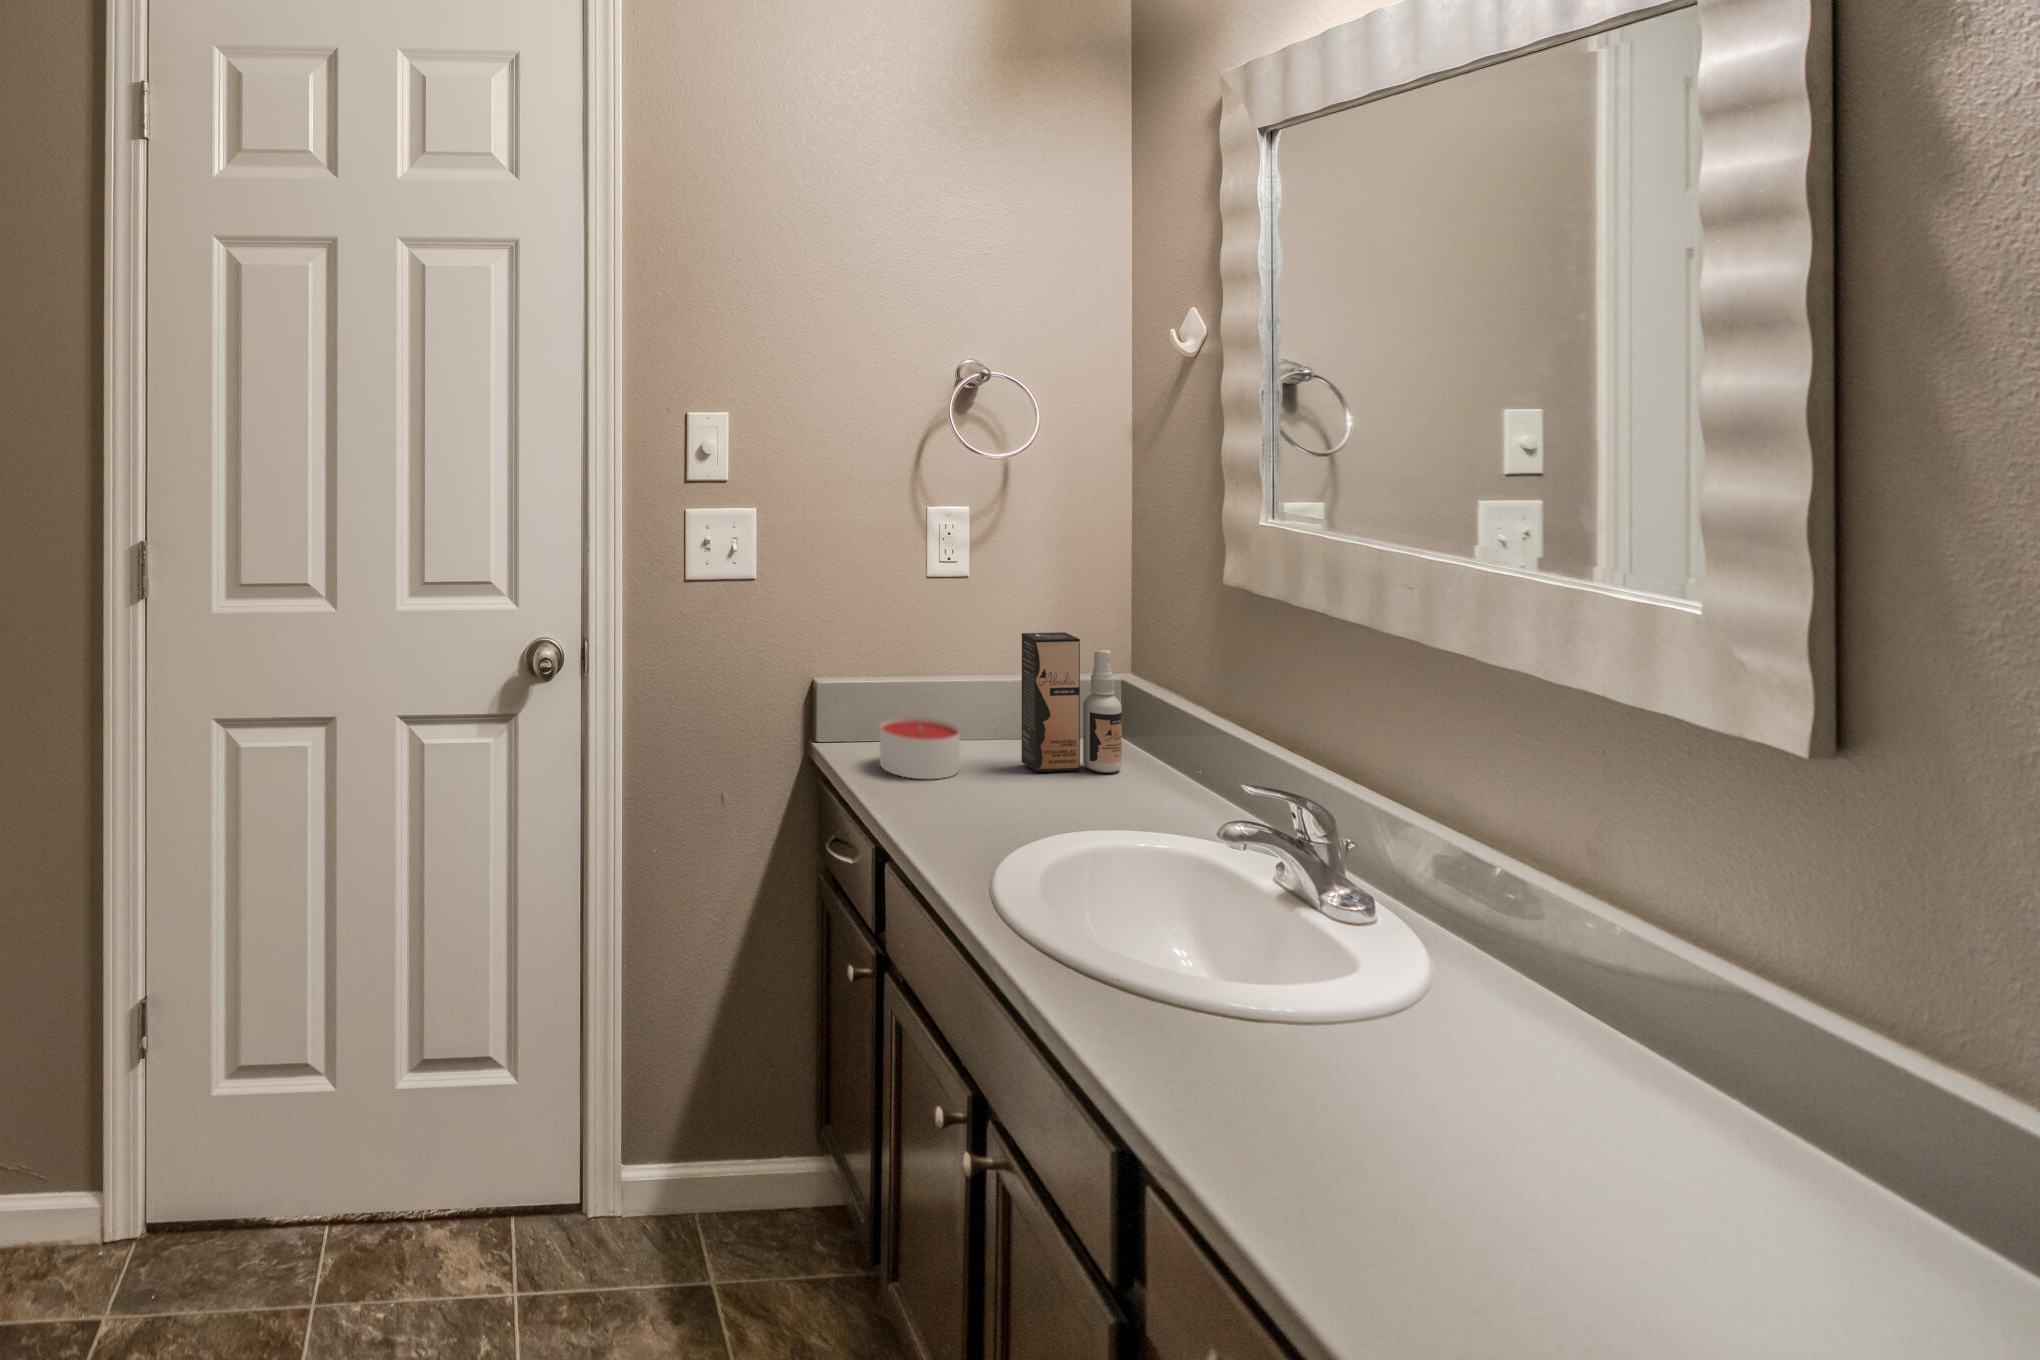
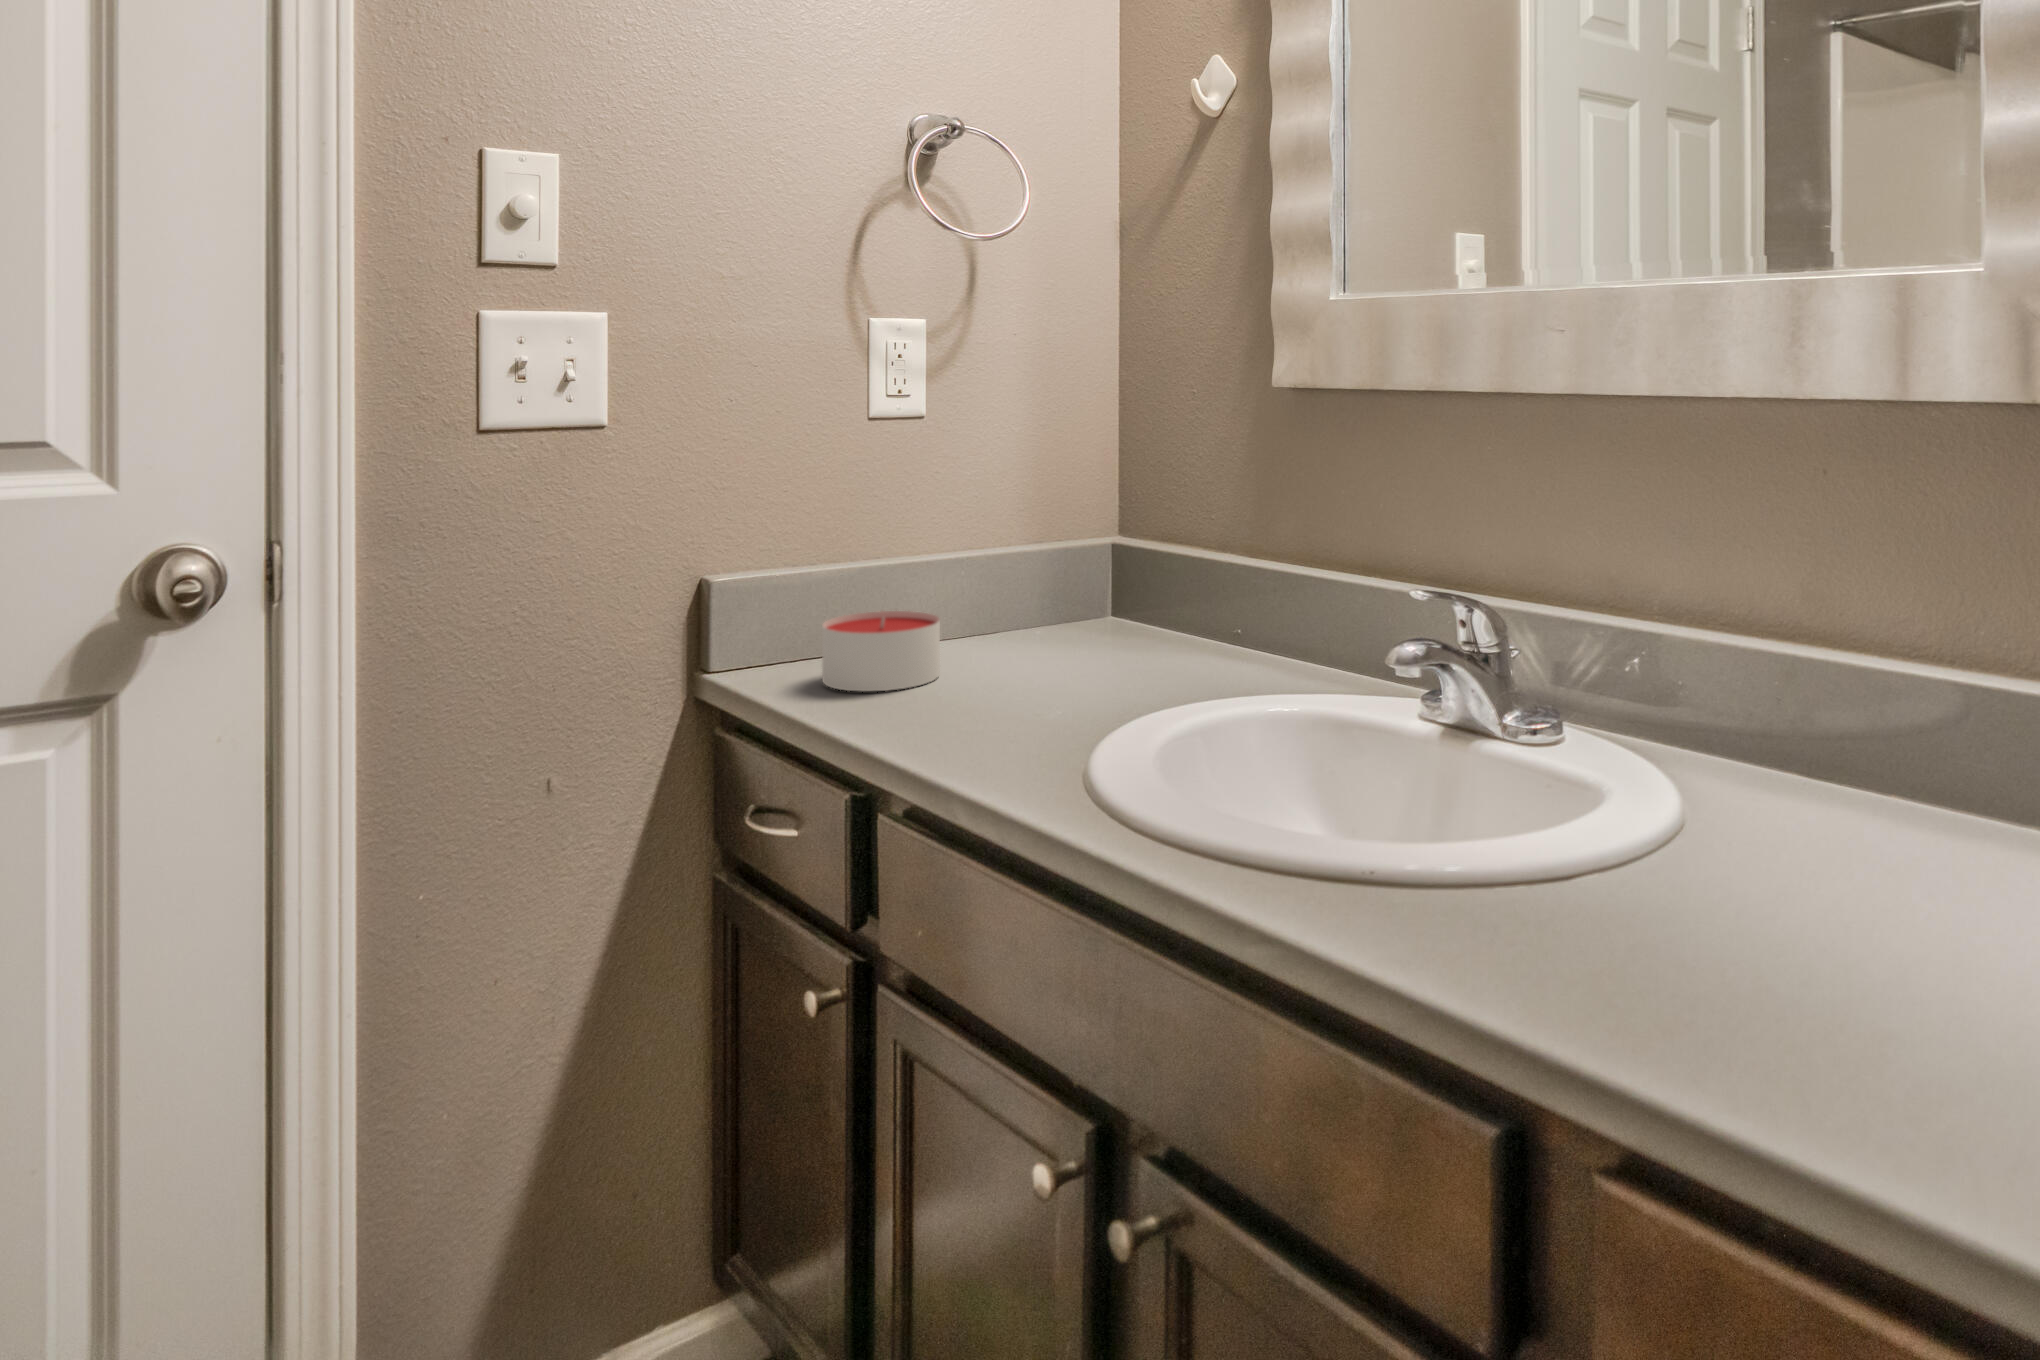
spray bottle: present [1022,632,1122,773] -> none [1017,472,1142,659]

